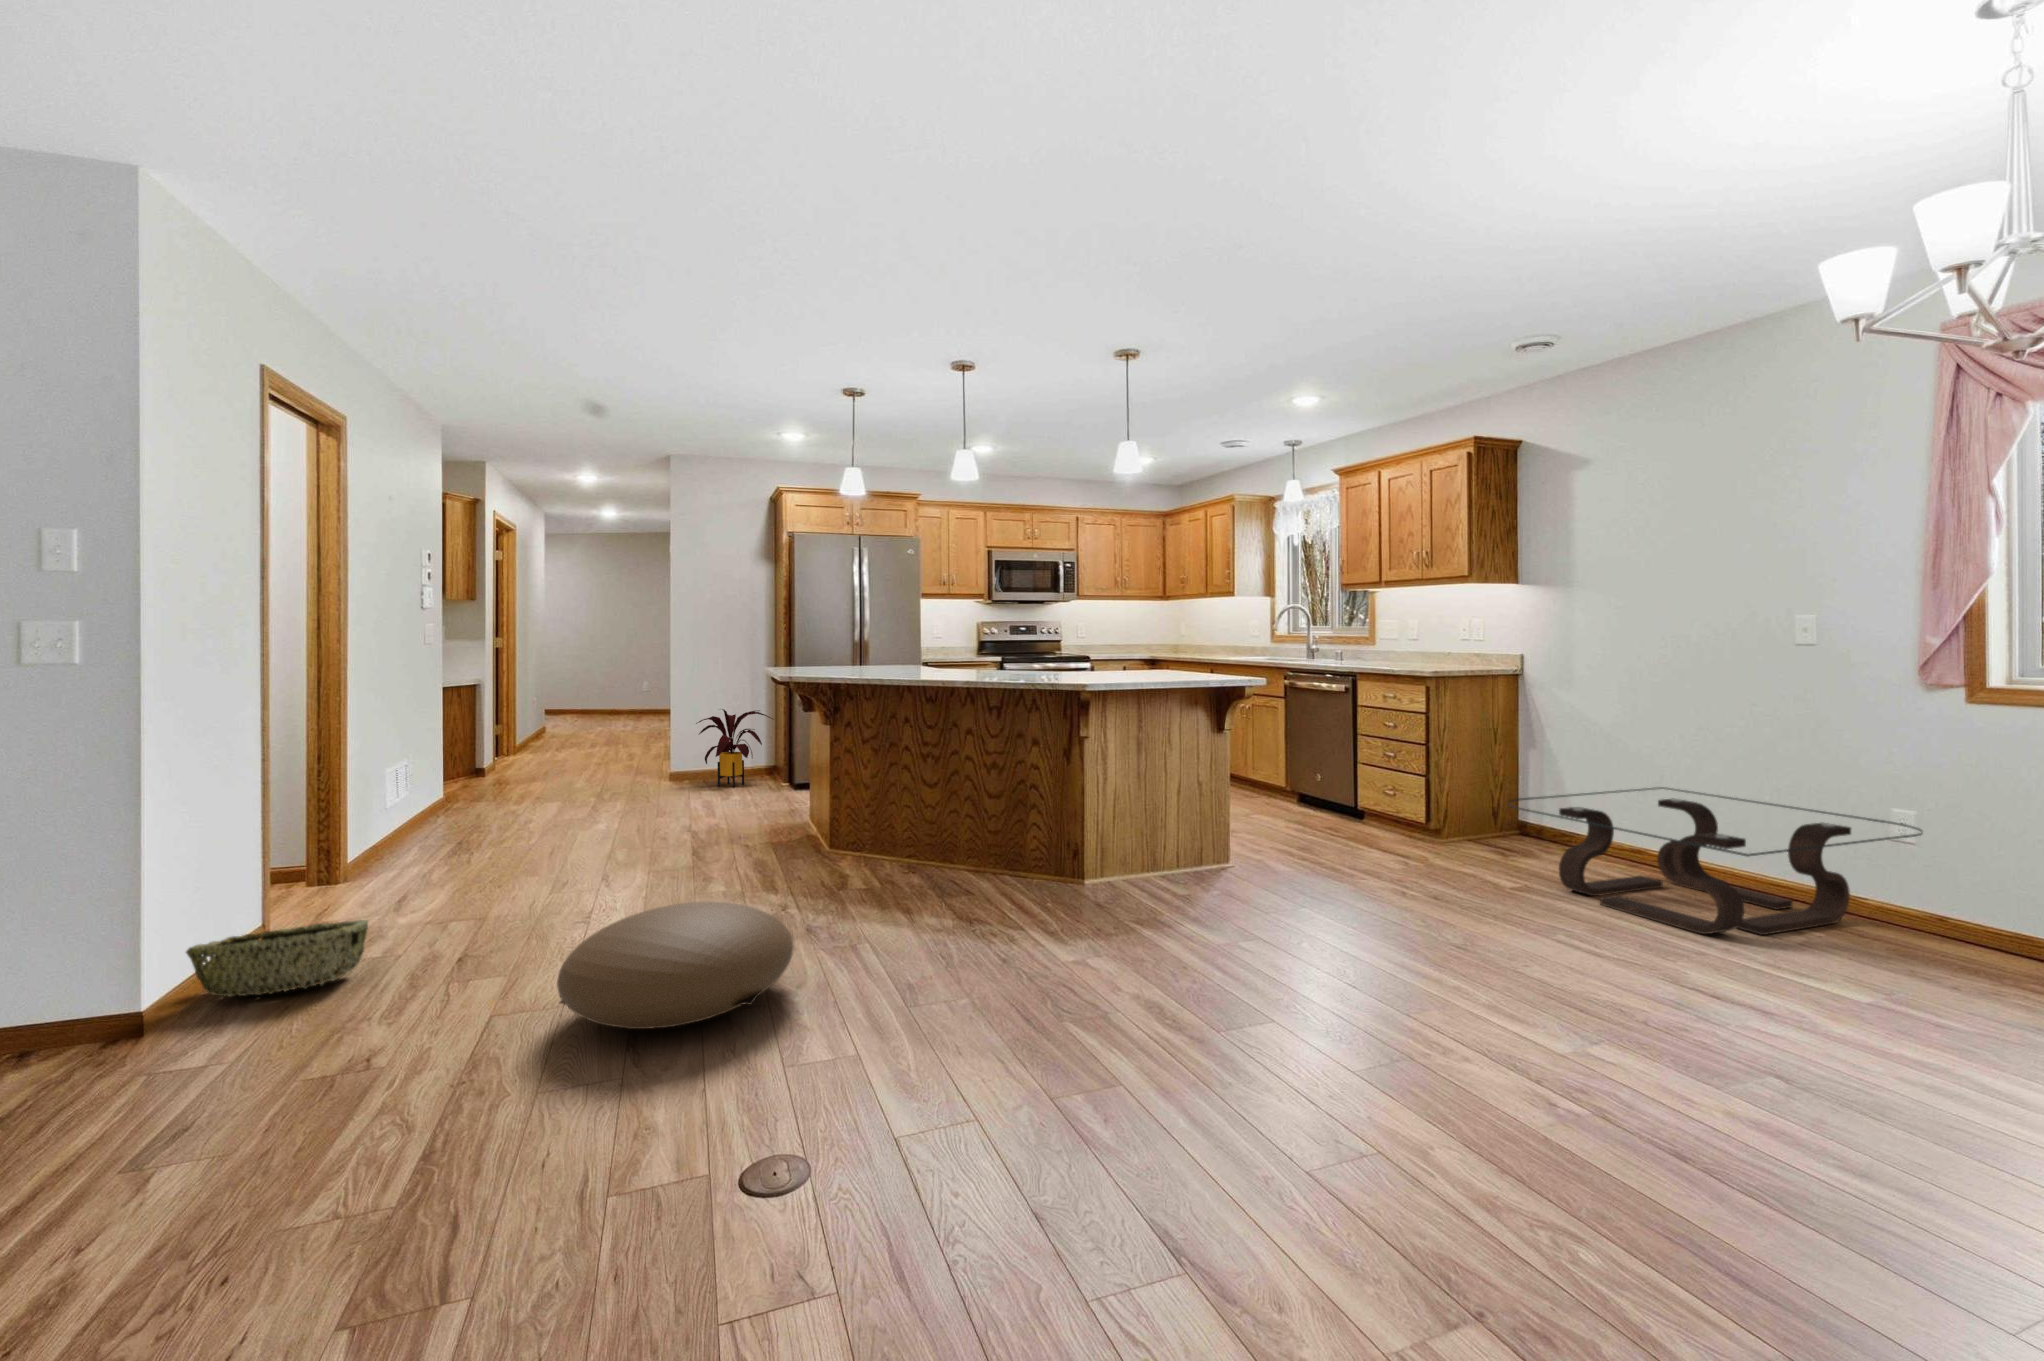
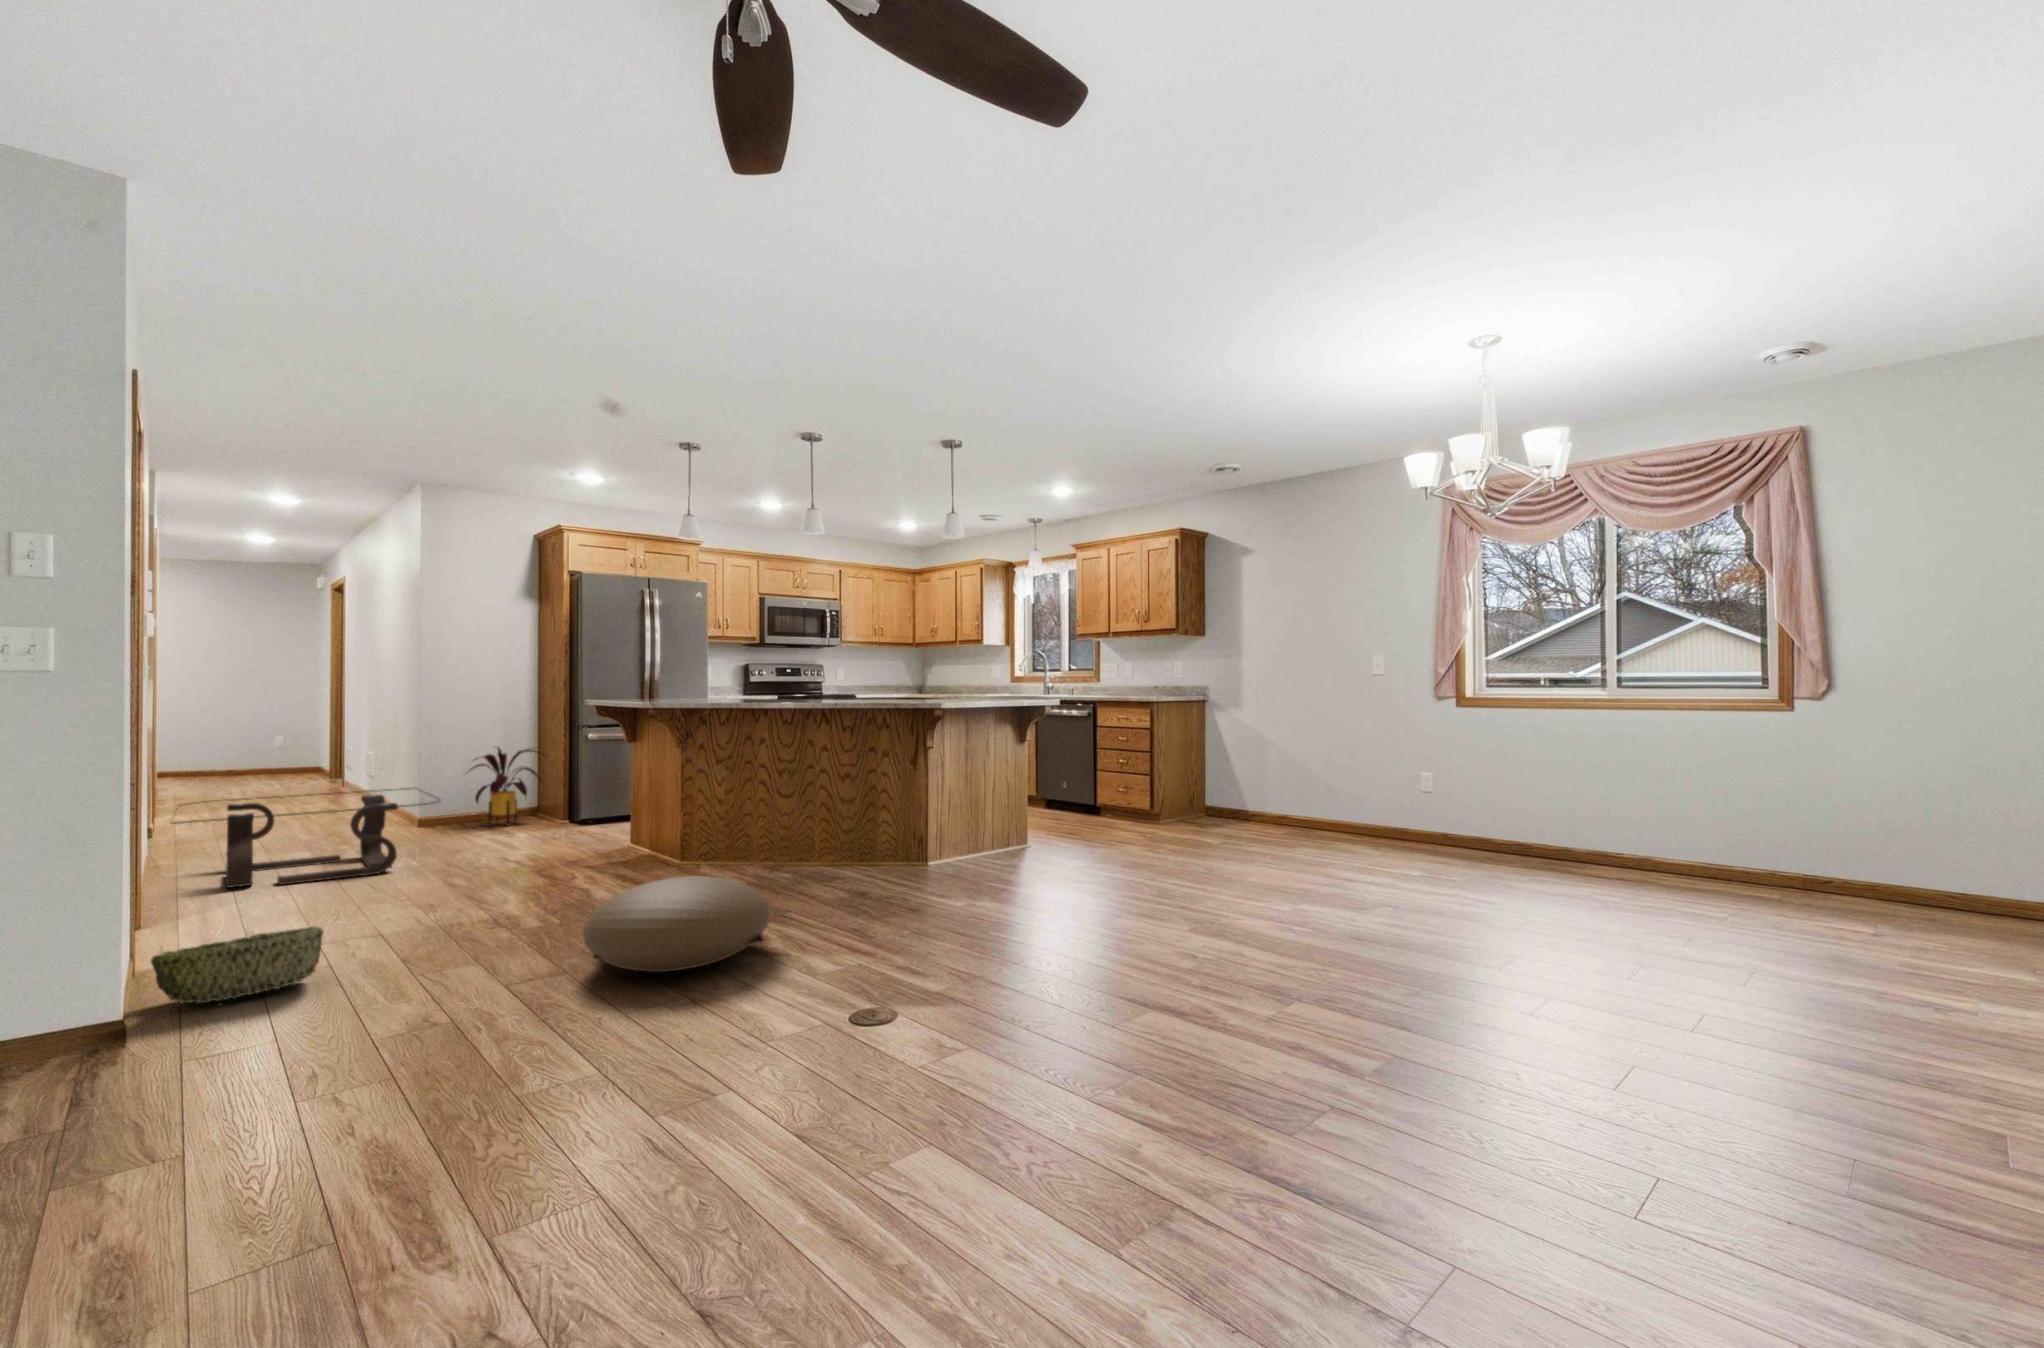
coffee table: present [1509,787,1922,935] -> present [170,794,440,888]

